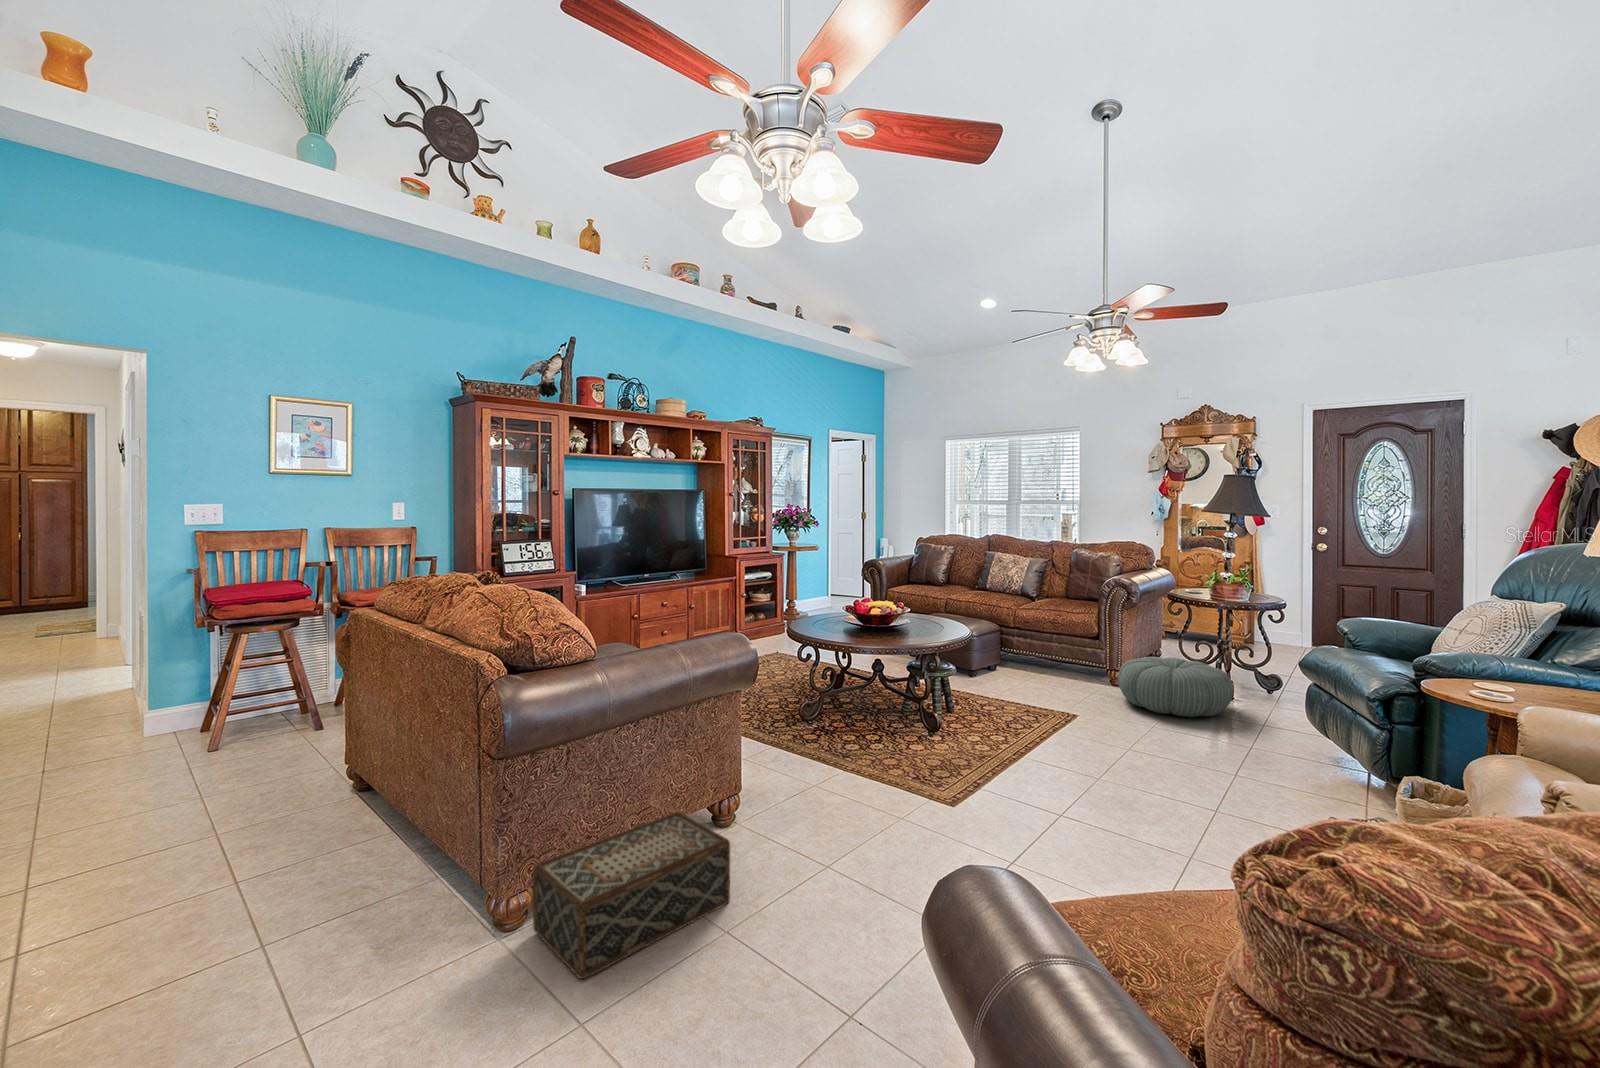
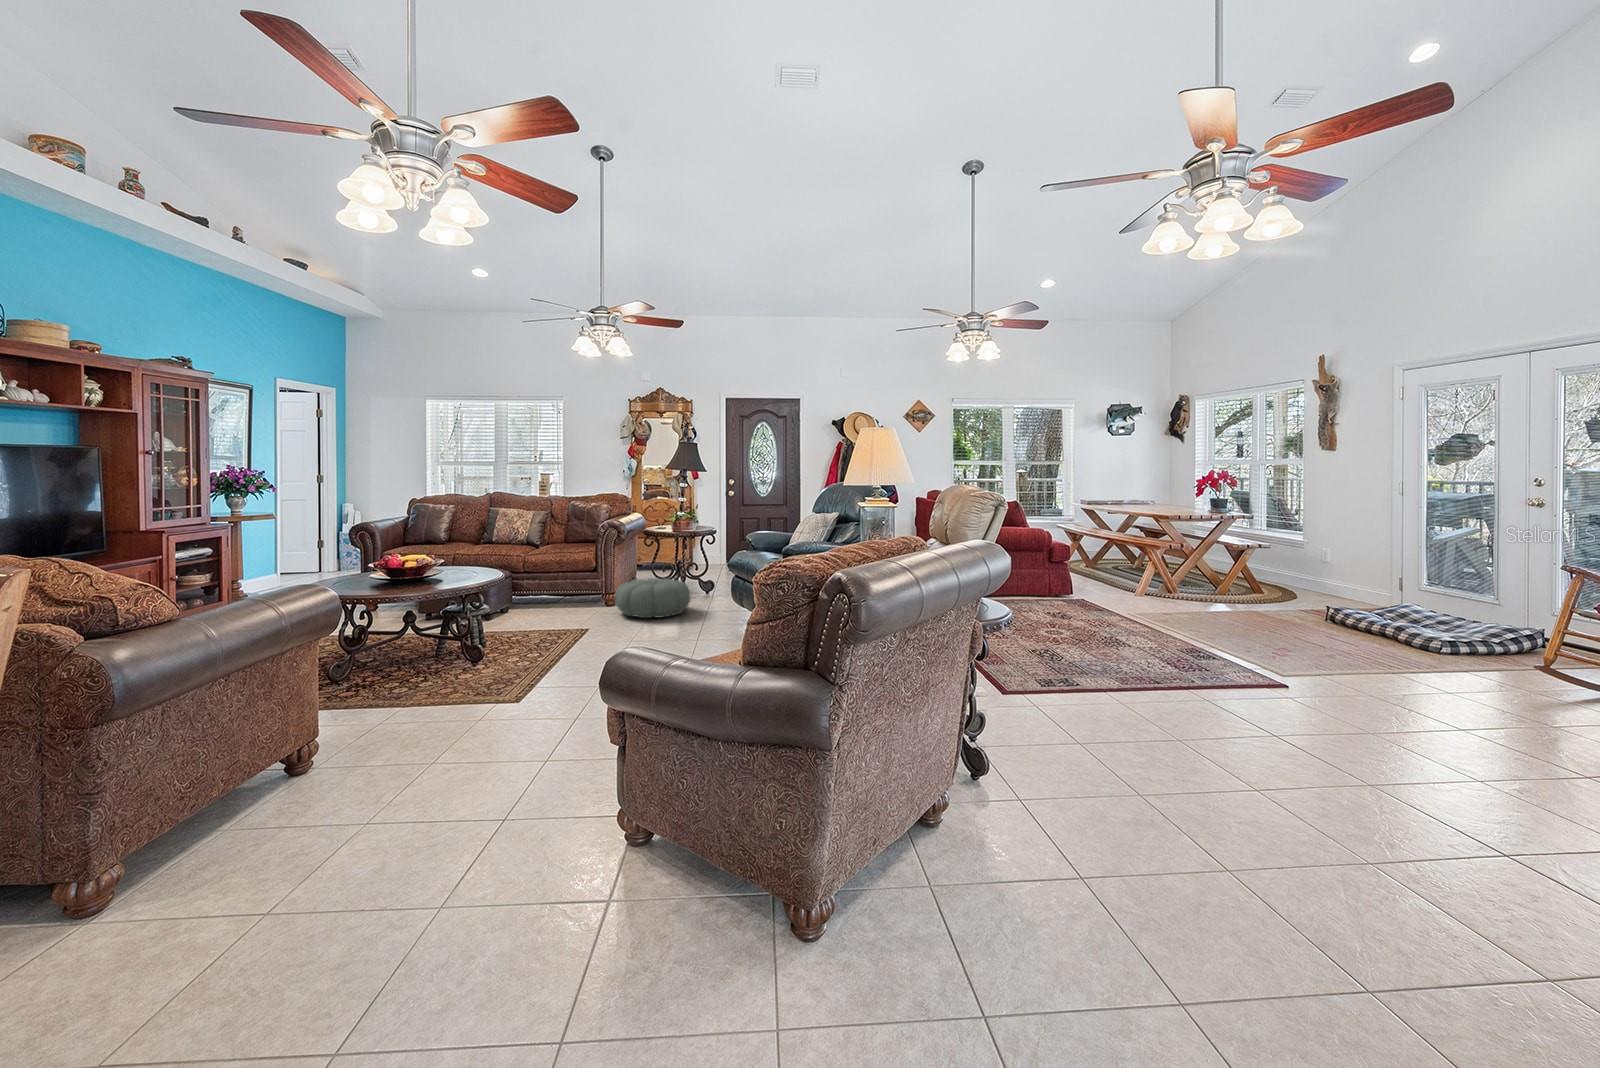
woven basket: present [533,812,730,979] -> none [137,755,356,896]

